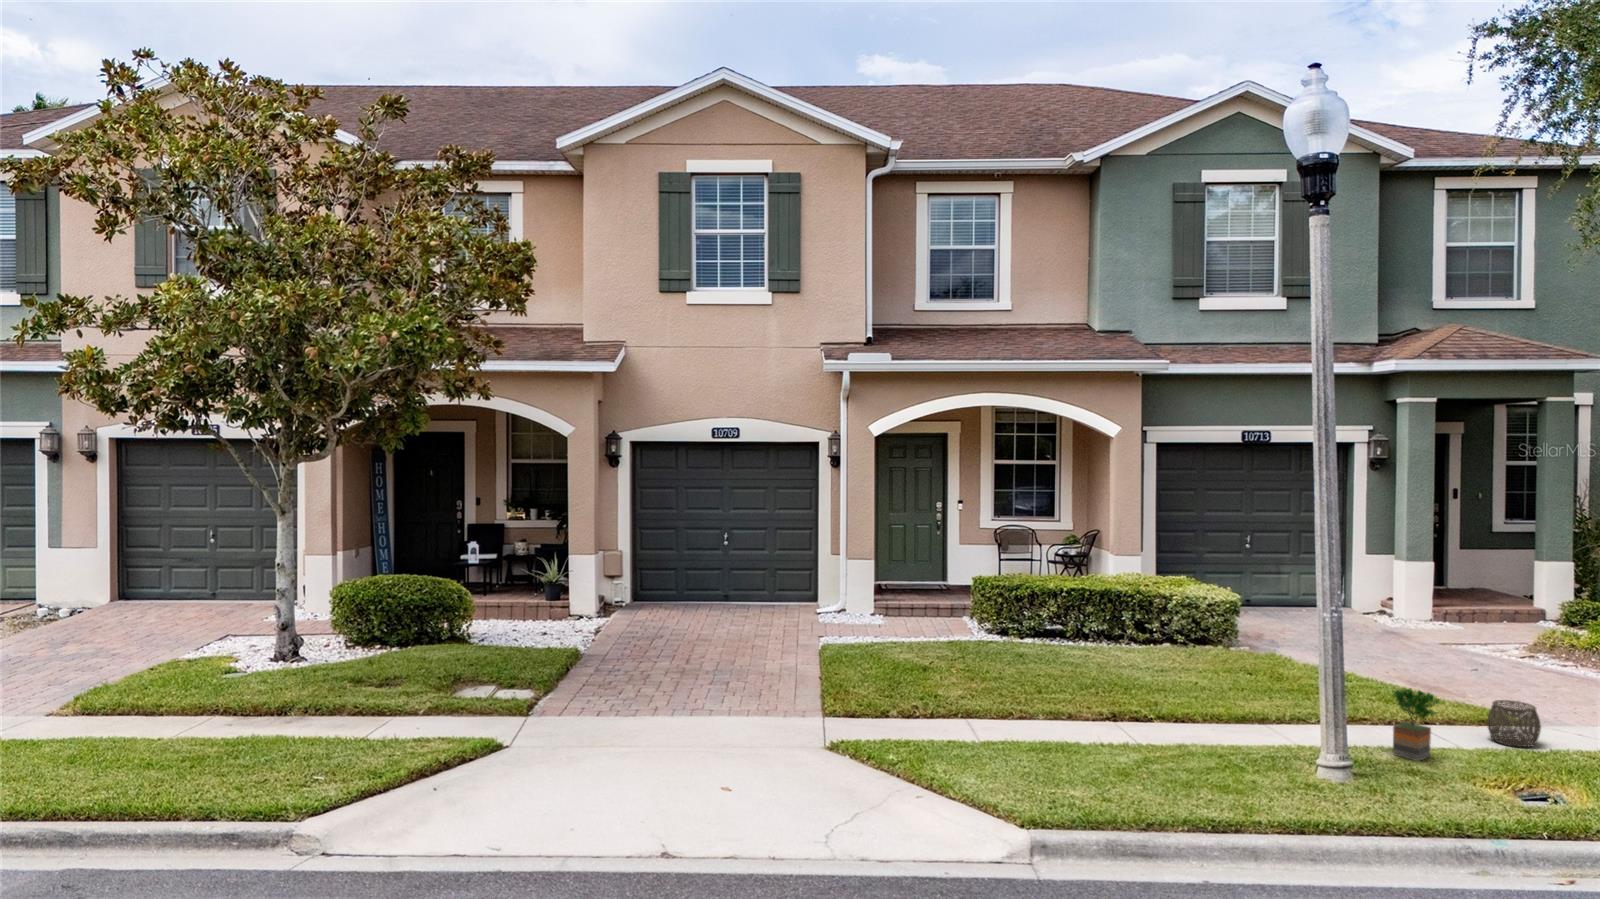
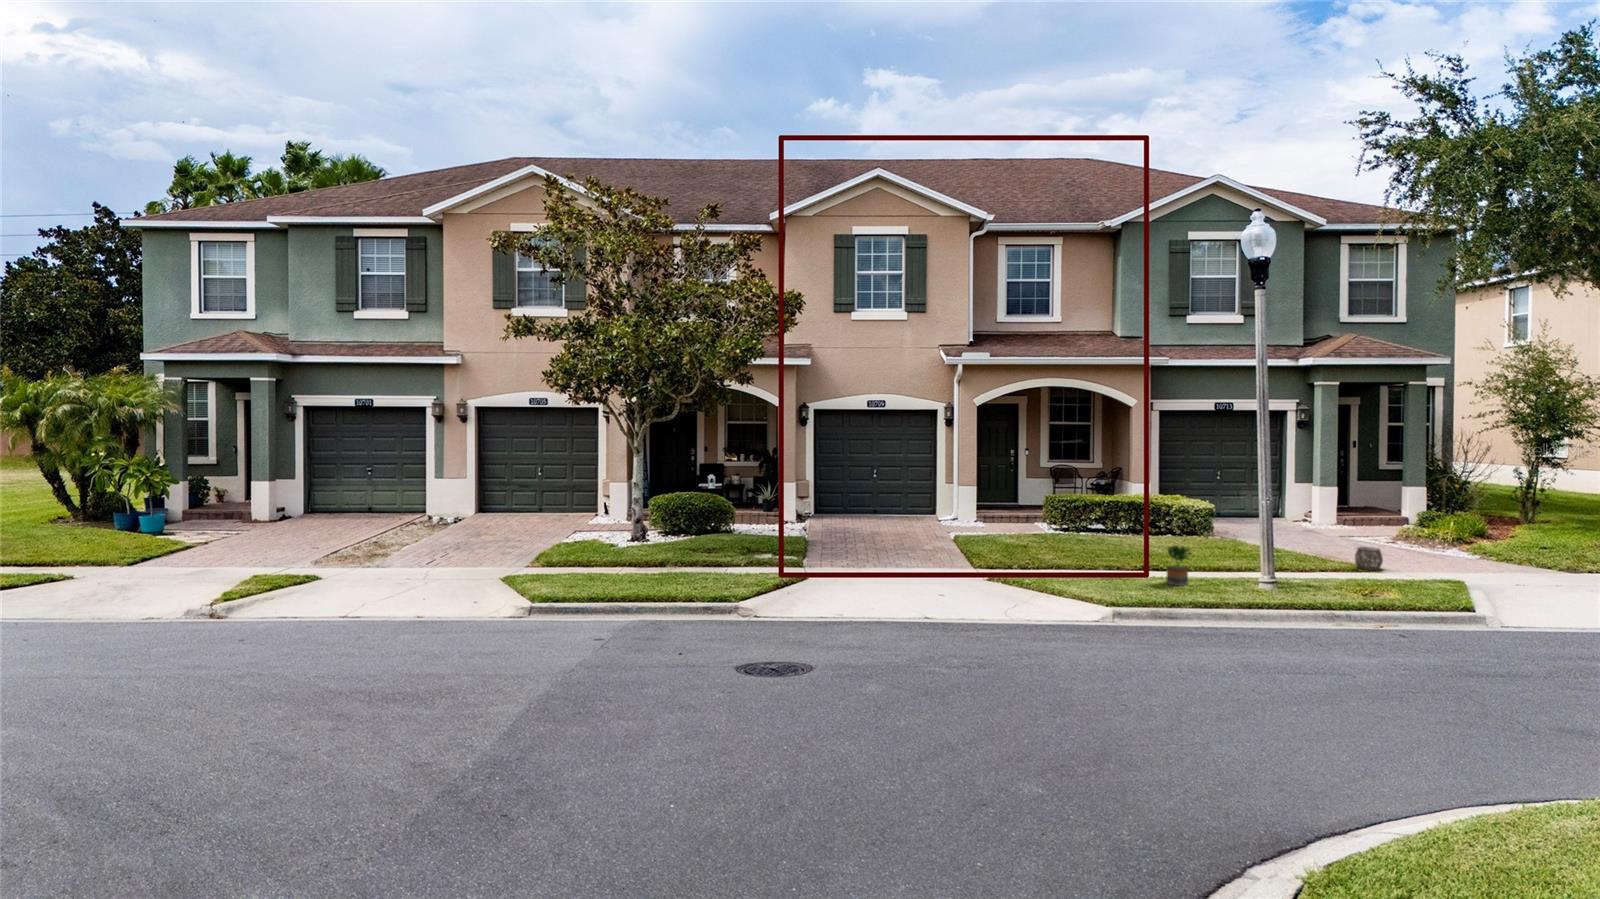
potted tree: present [1393,689,1440,761] -> present [1167,545,1192,586]

